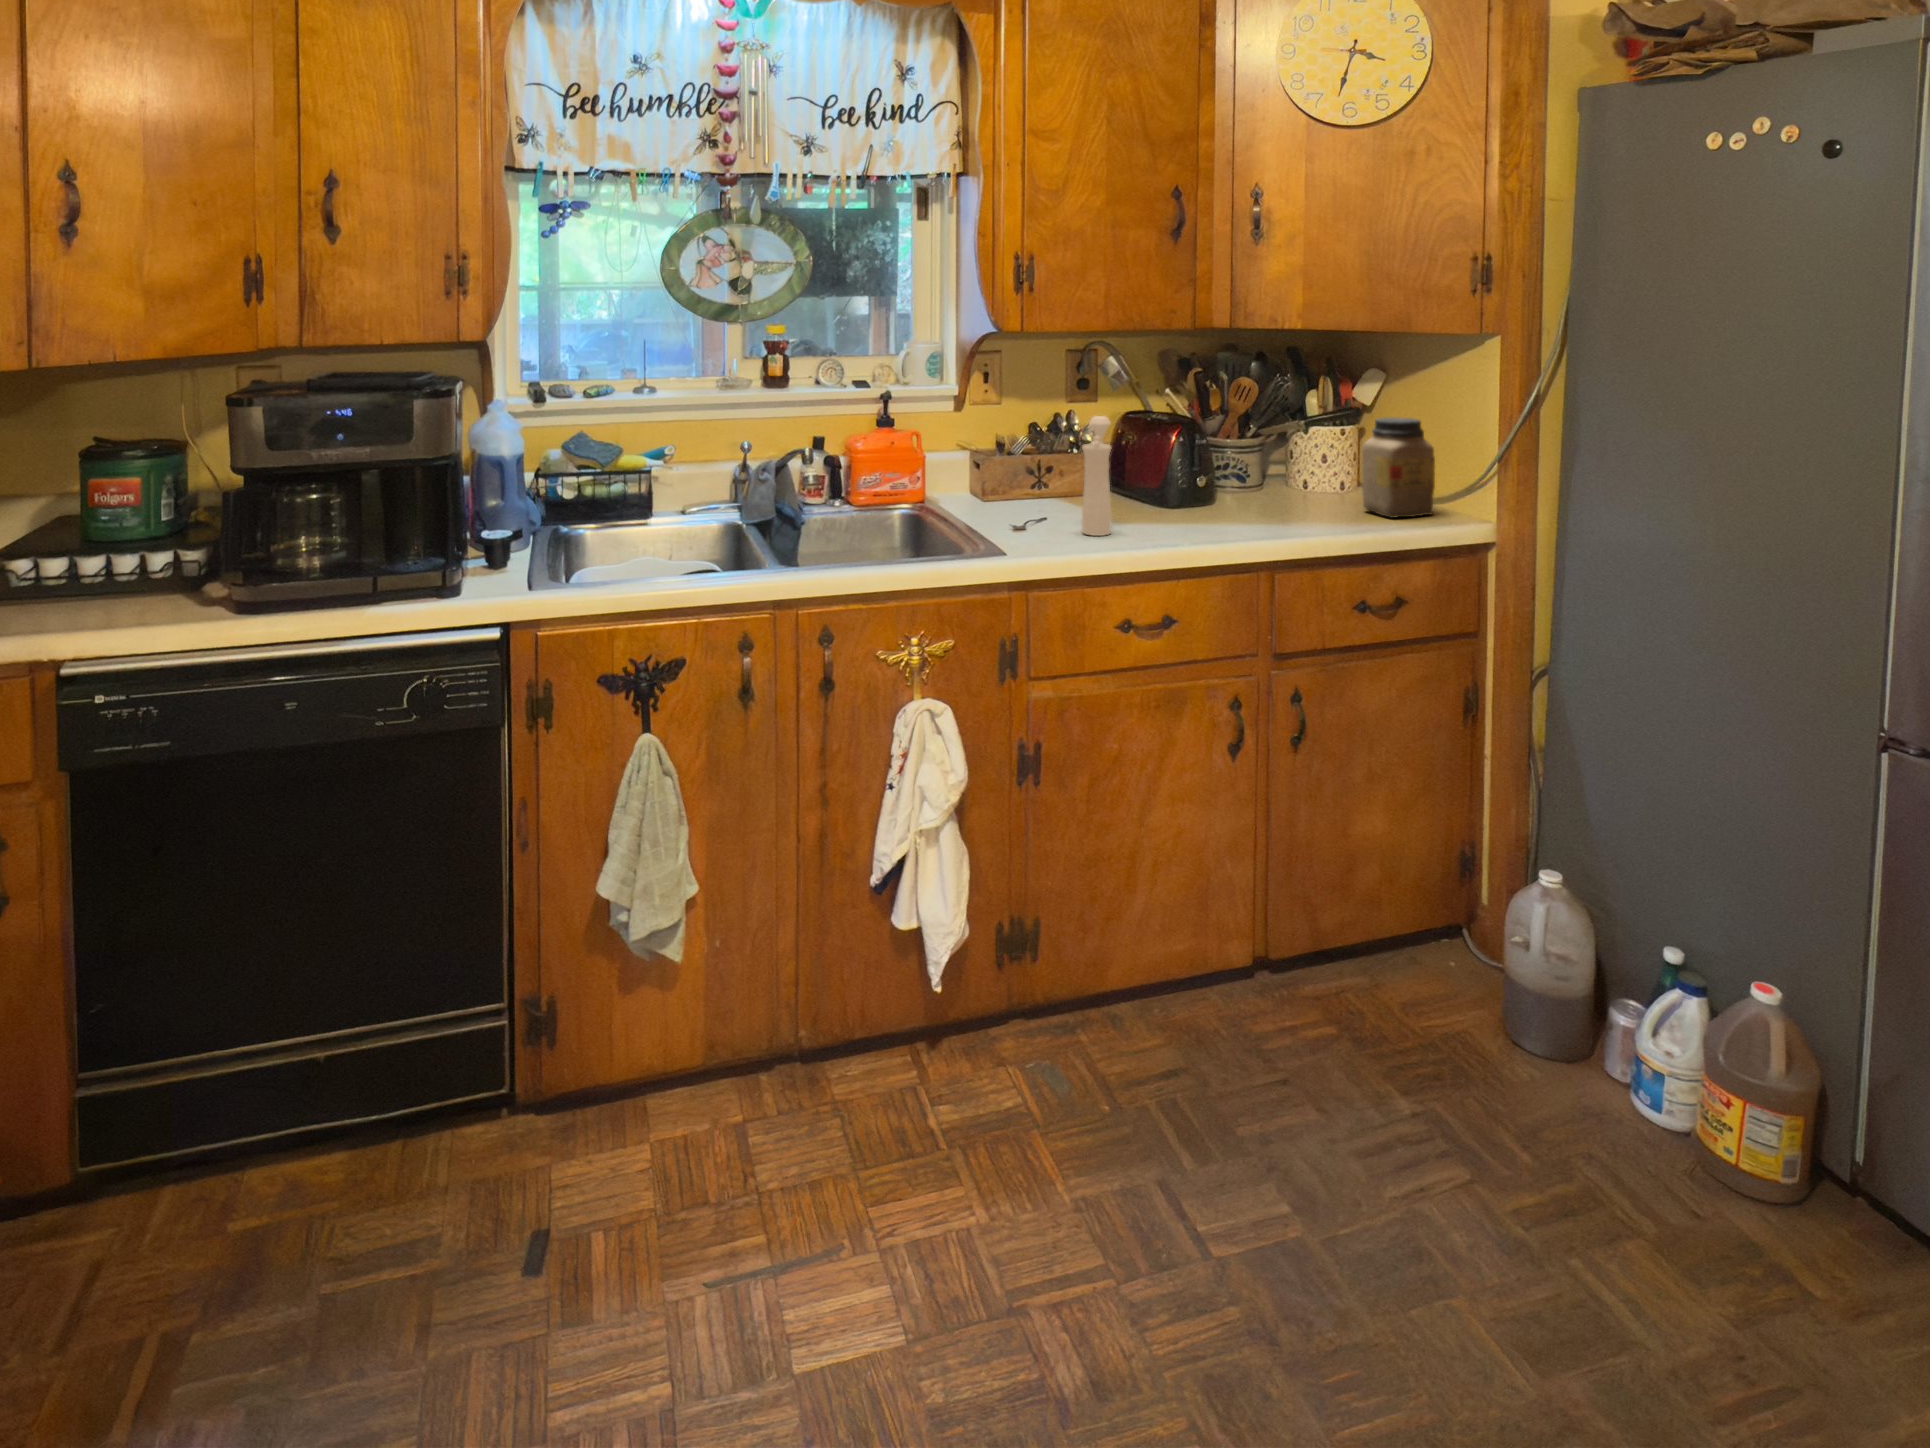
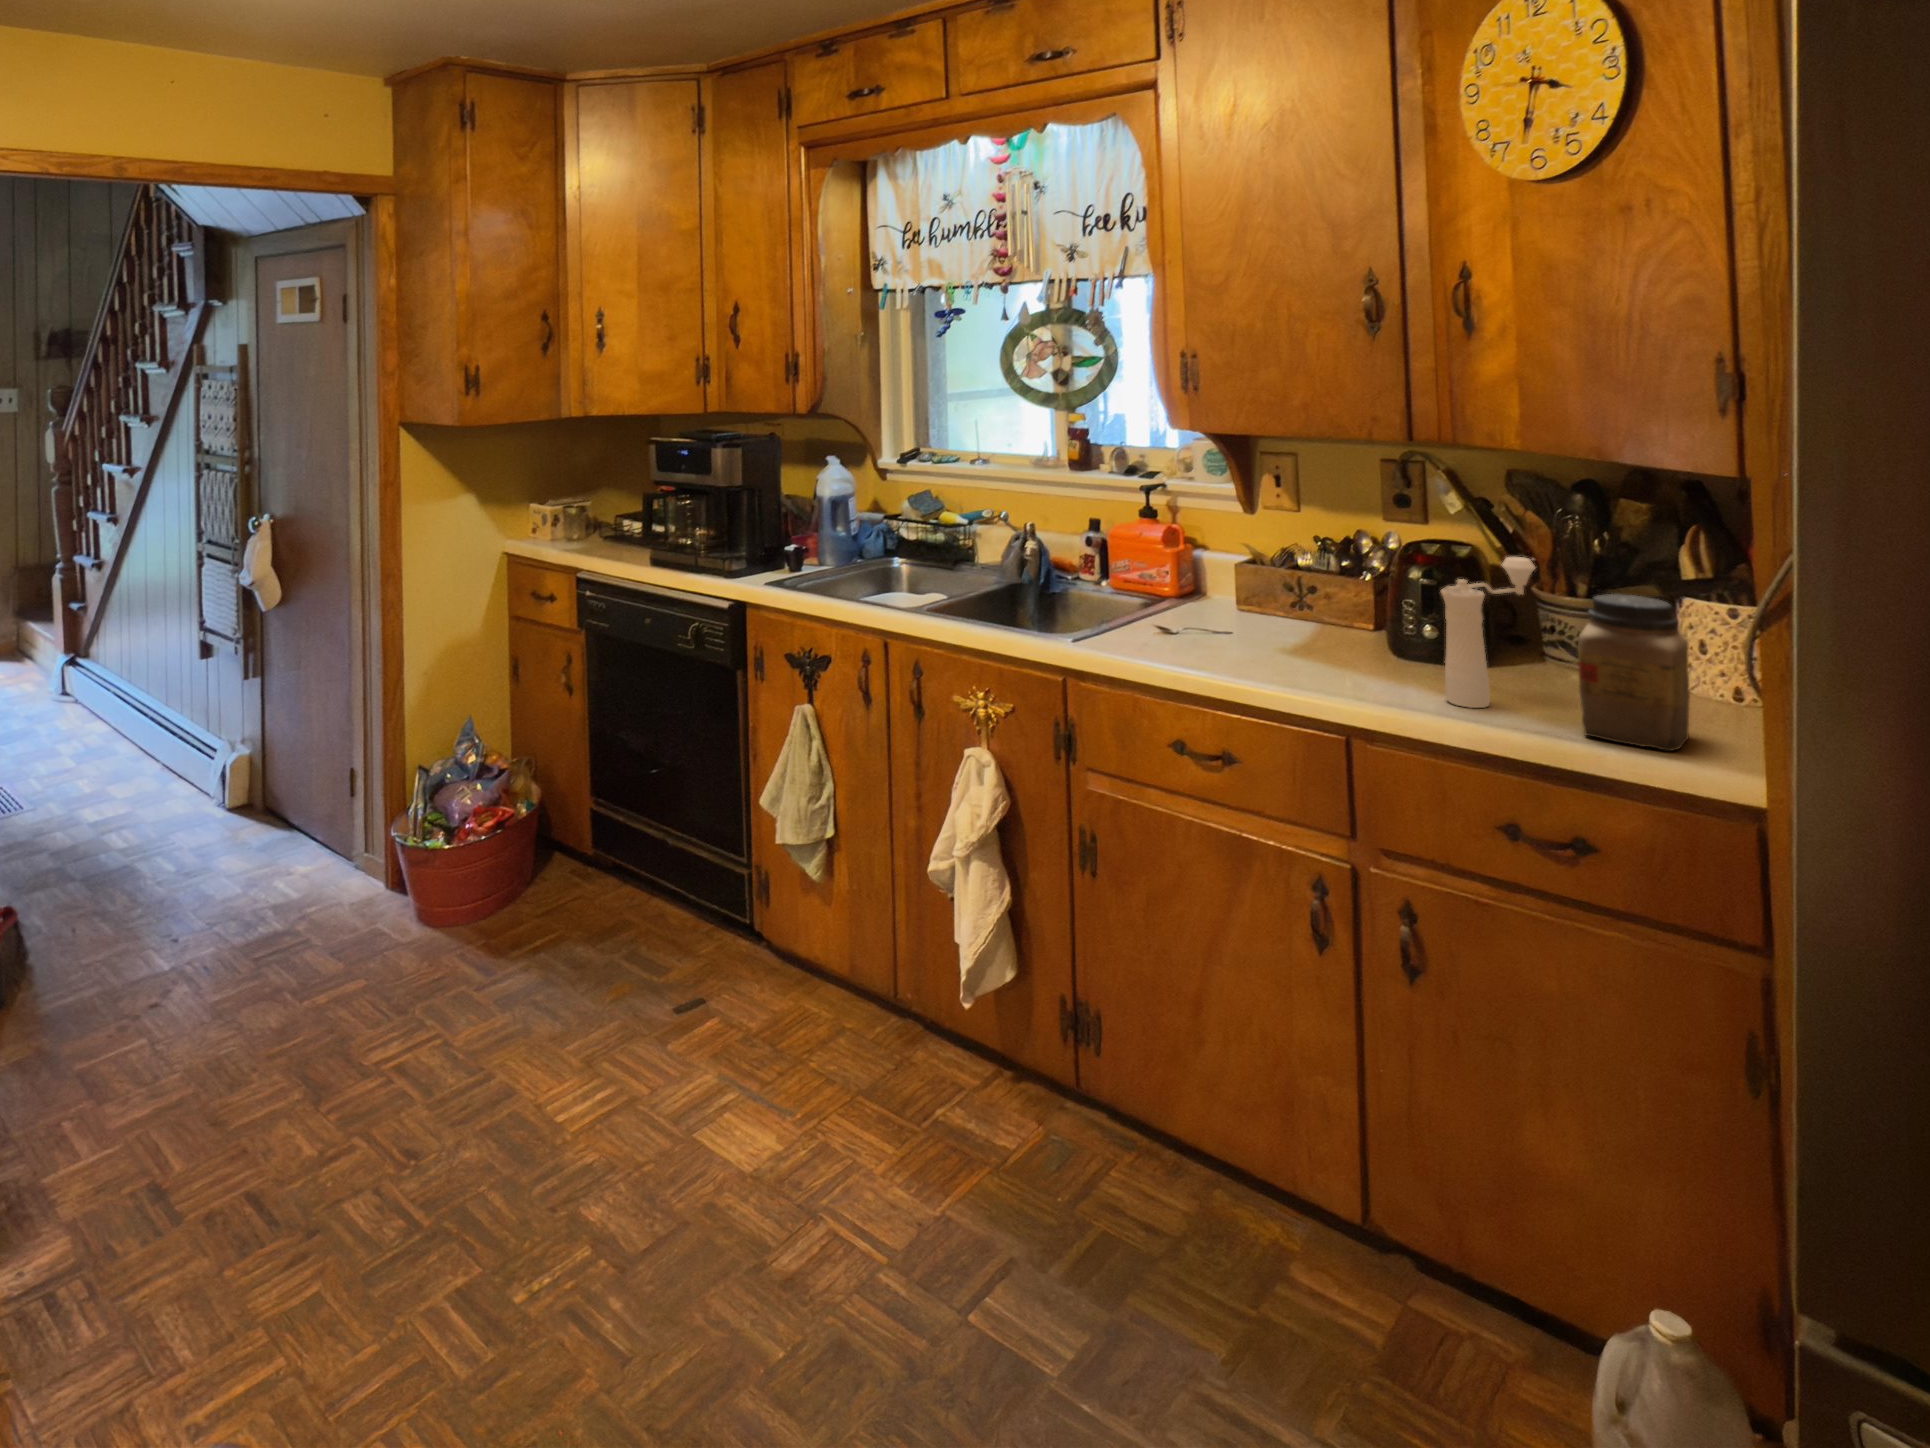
pepper mill: present [1082,416,1111,536] -> present [1441,557,1535,708]

